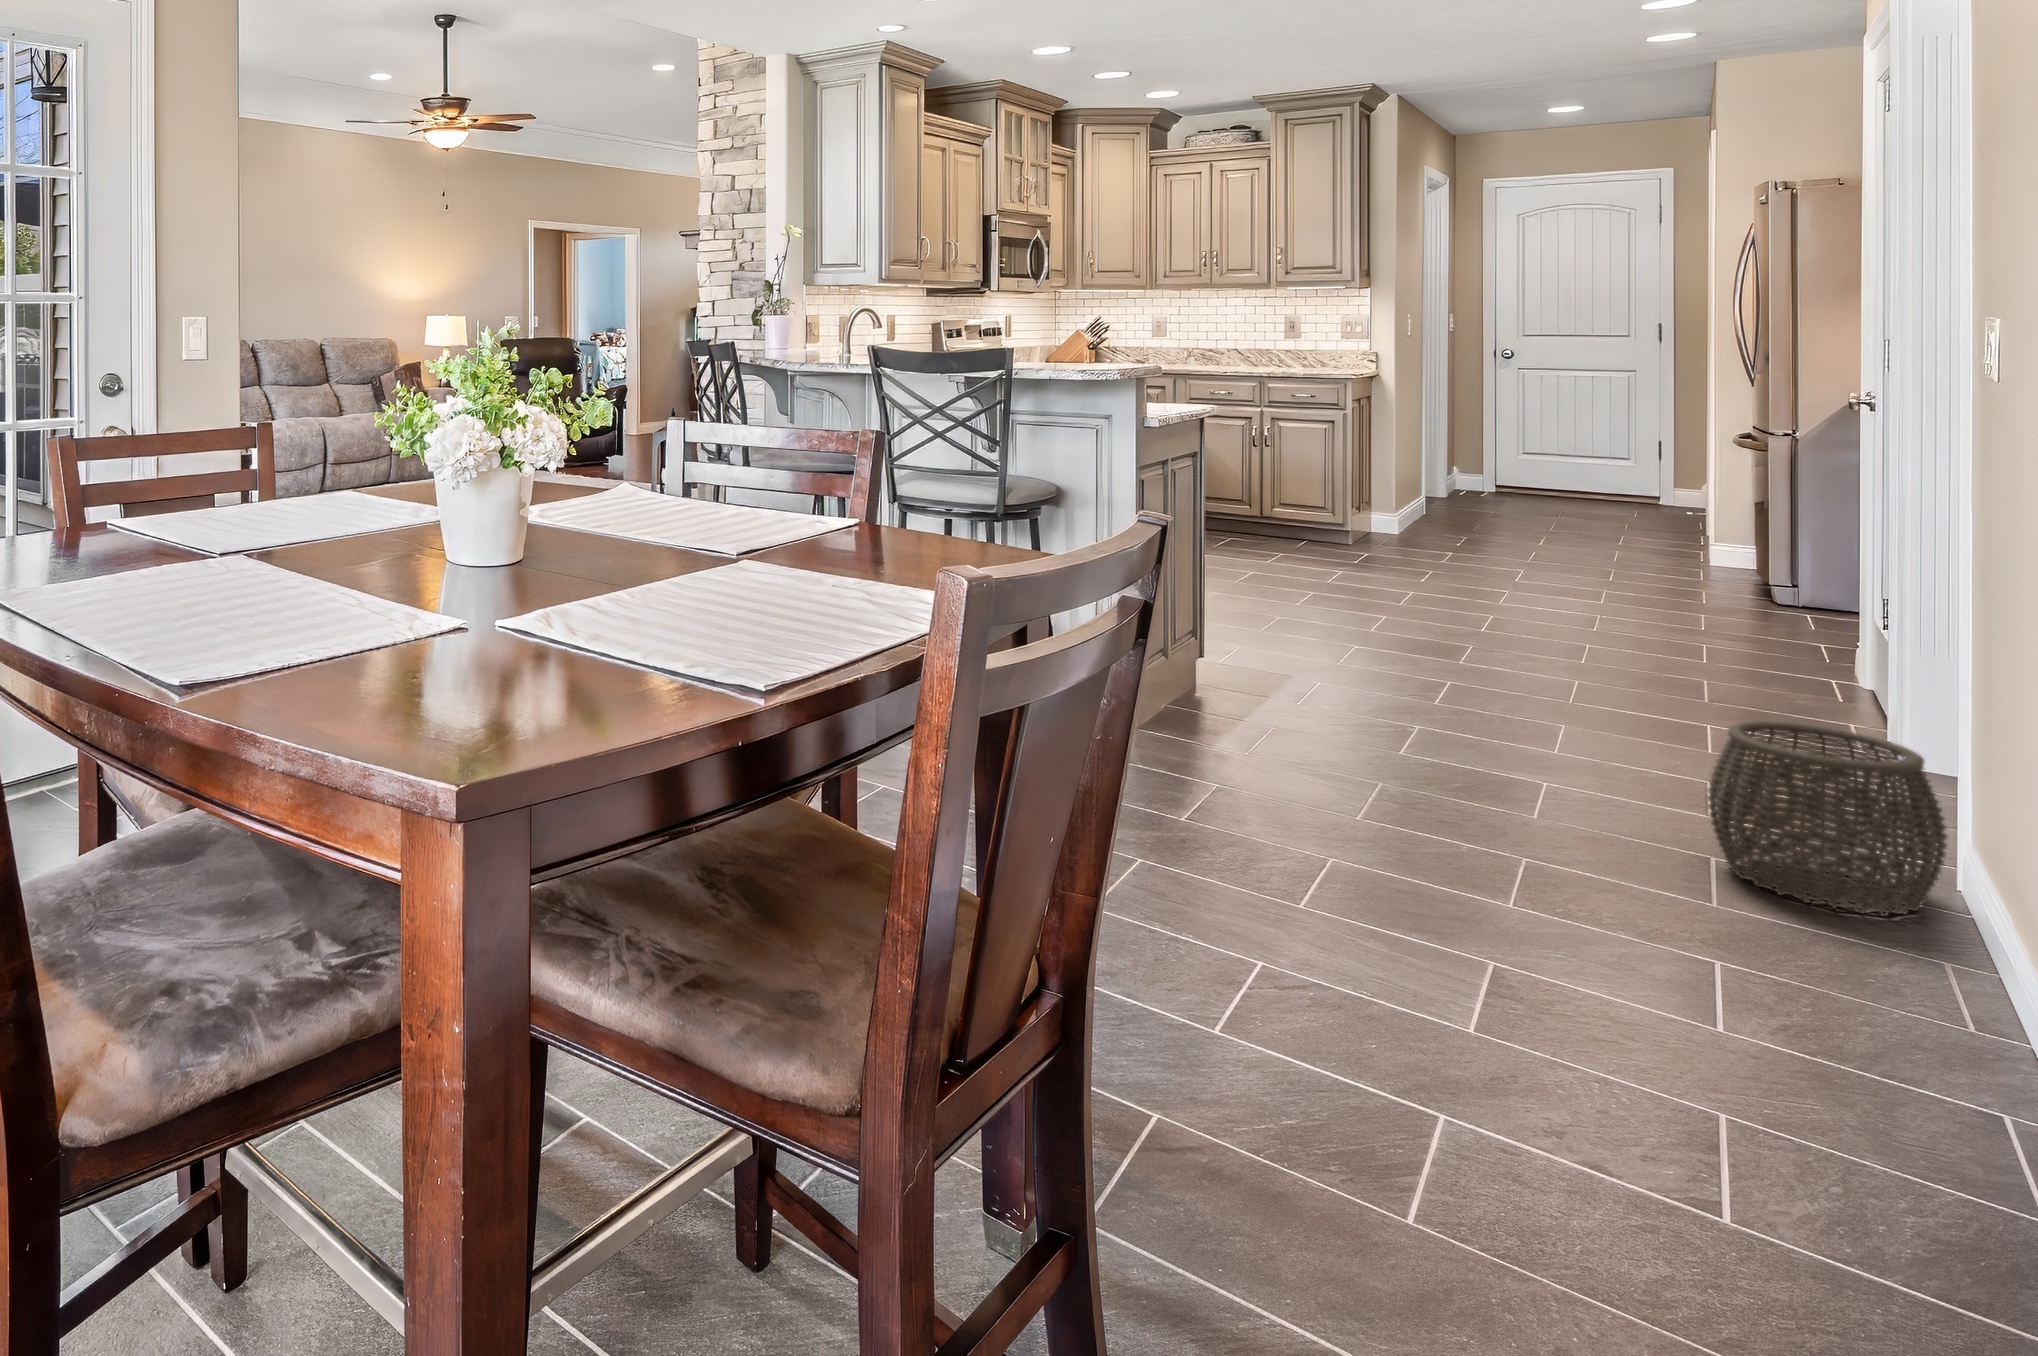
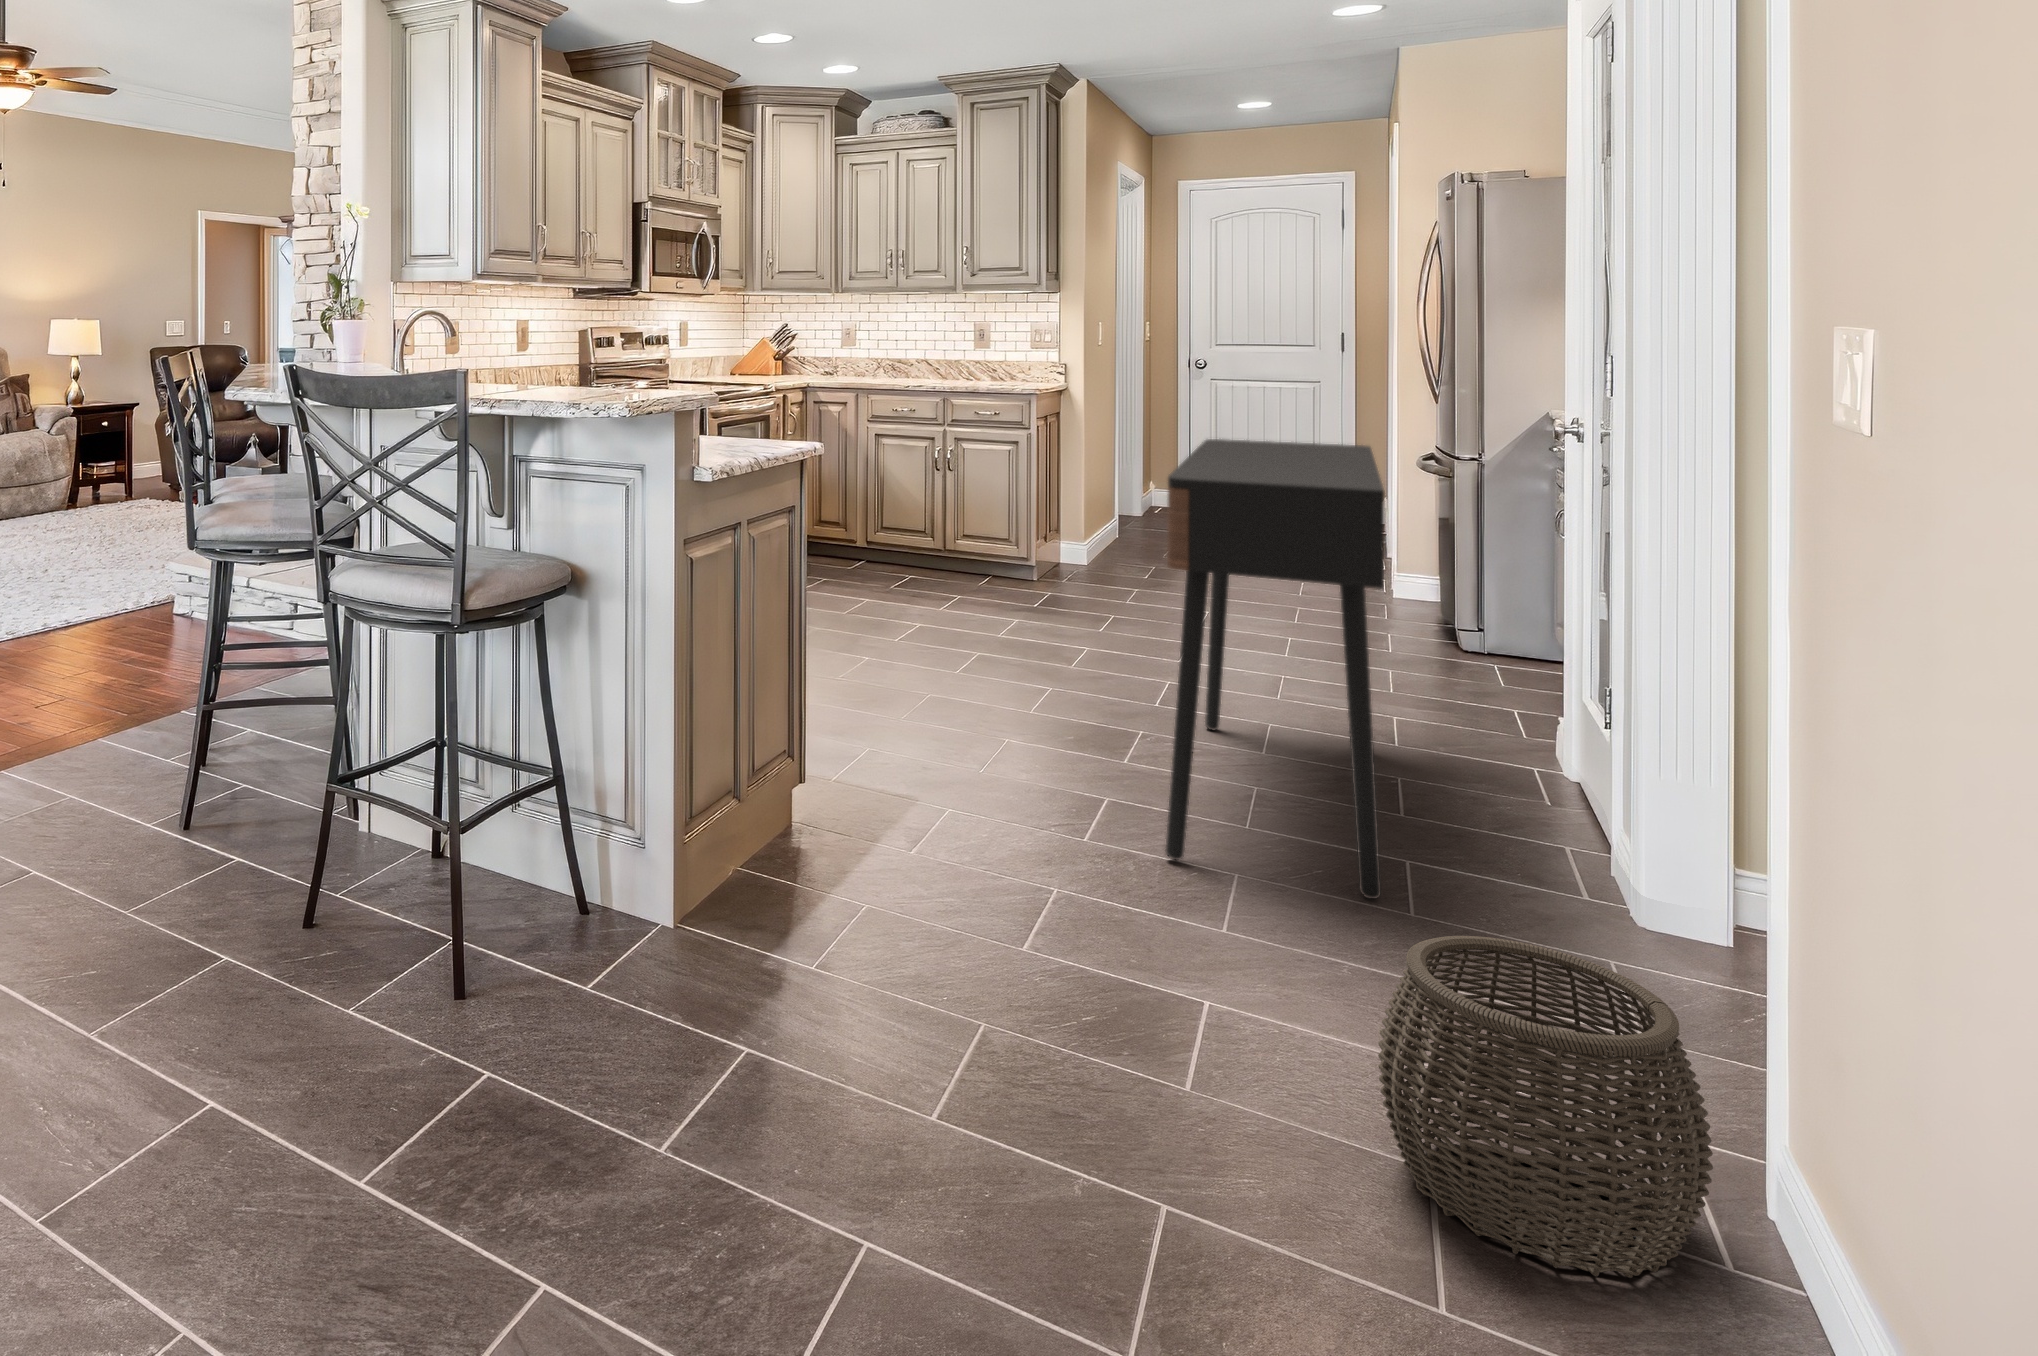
console table: none [1520,410,1707,748] -> present [1166,439,1385,899]

